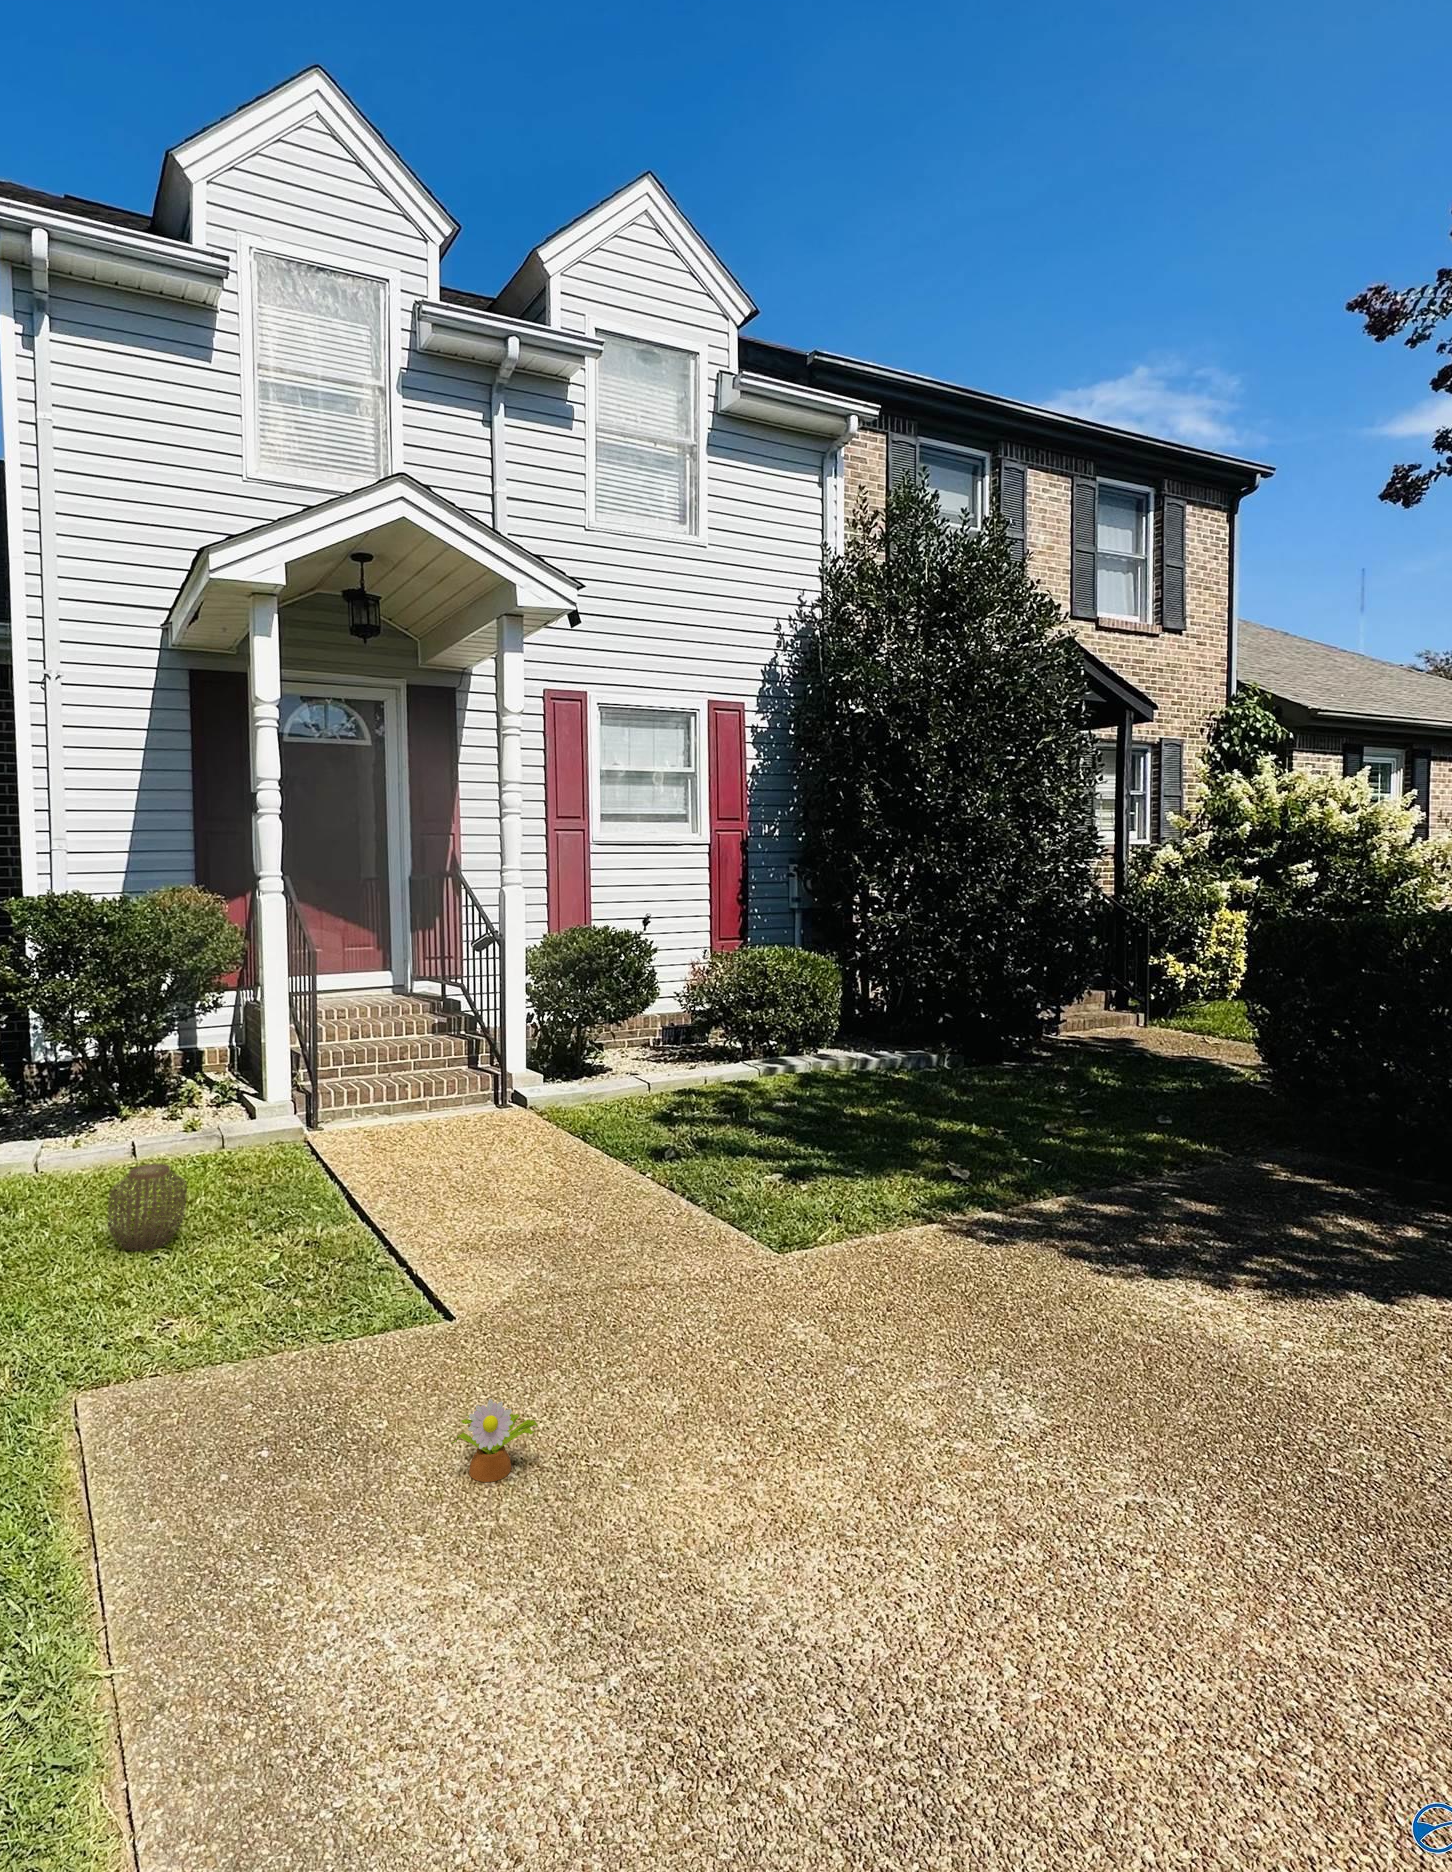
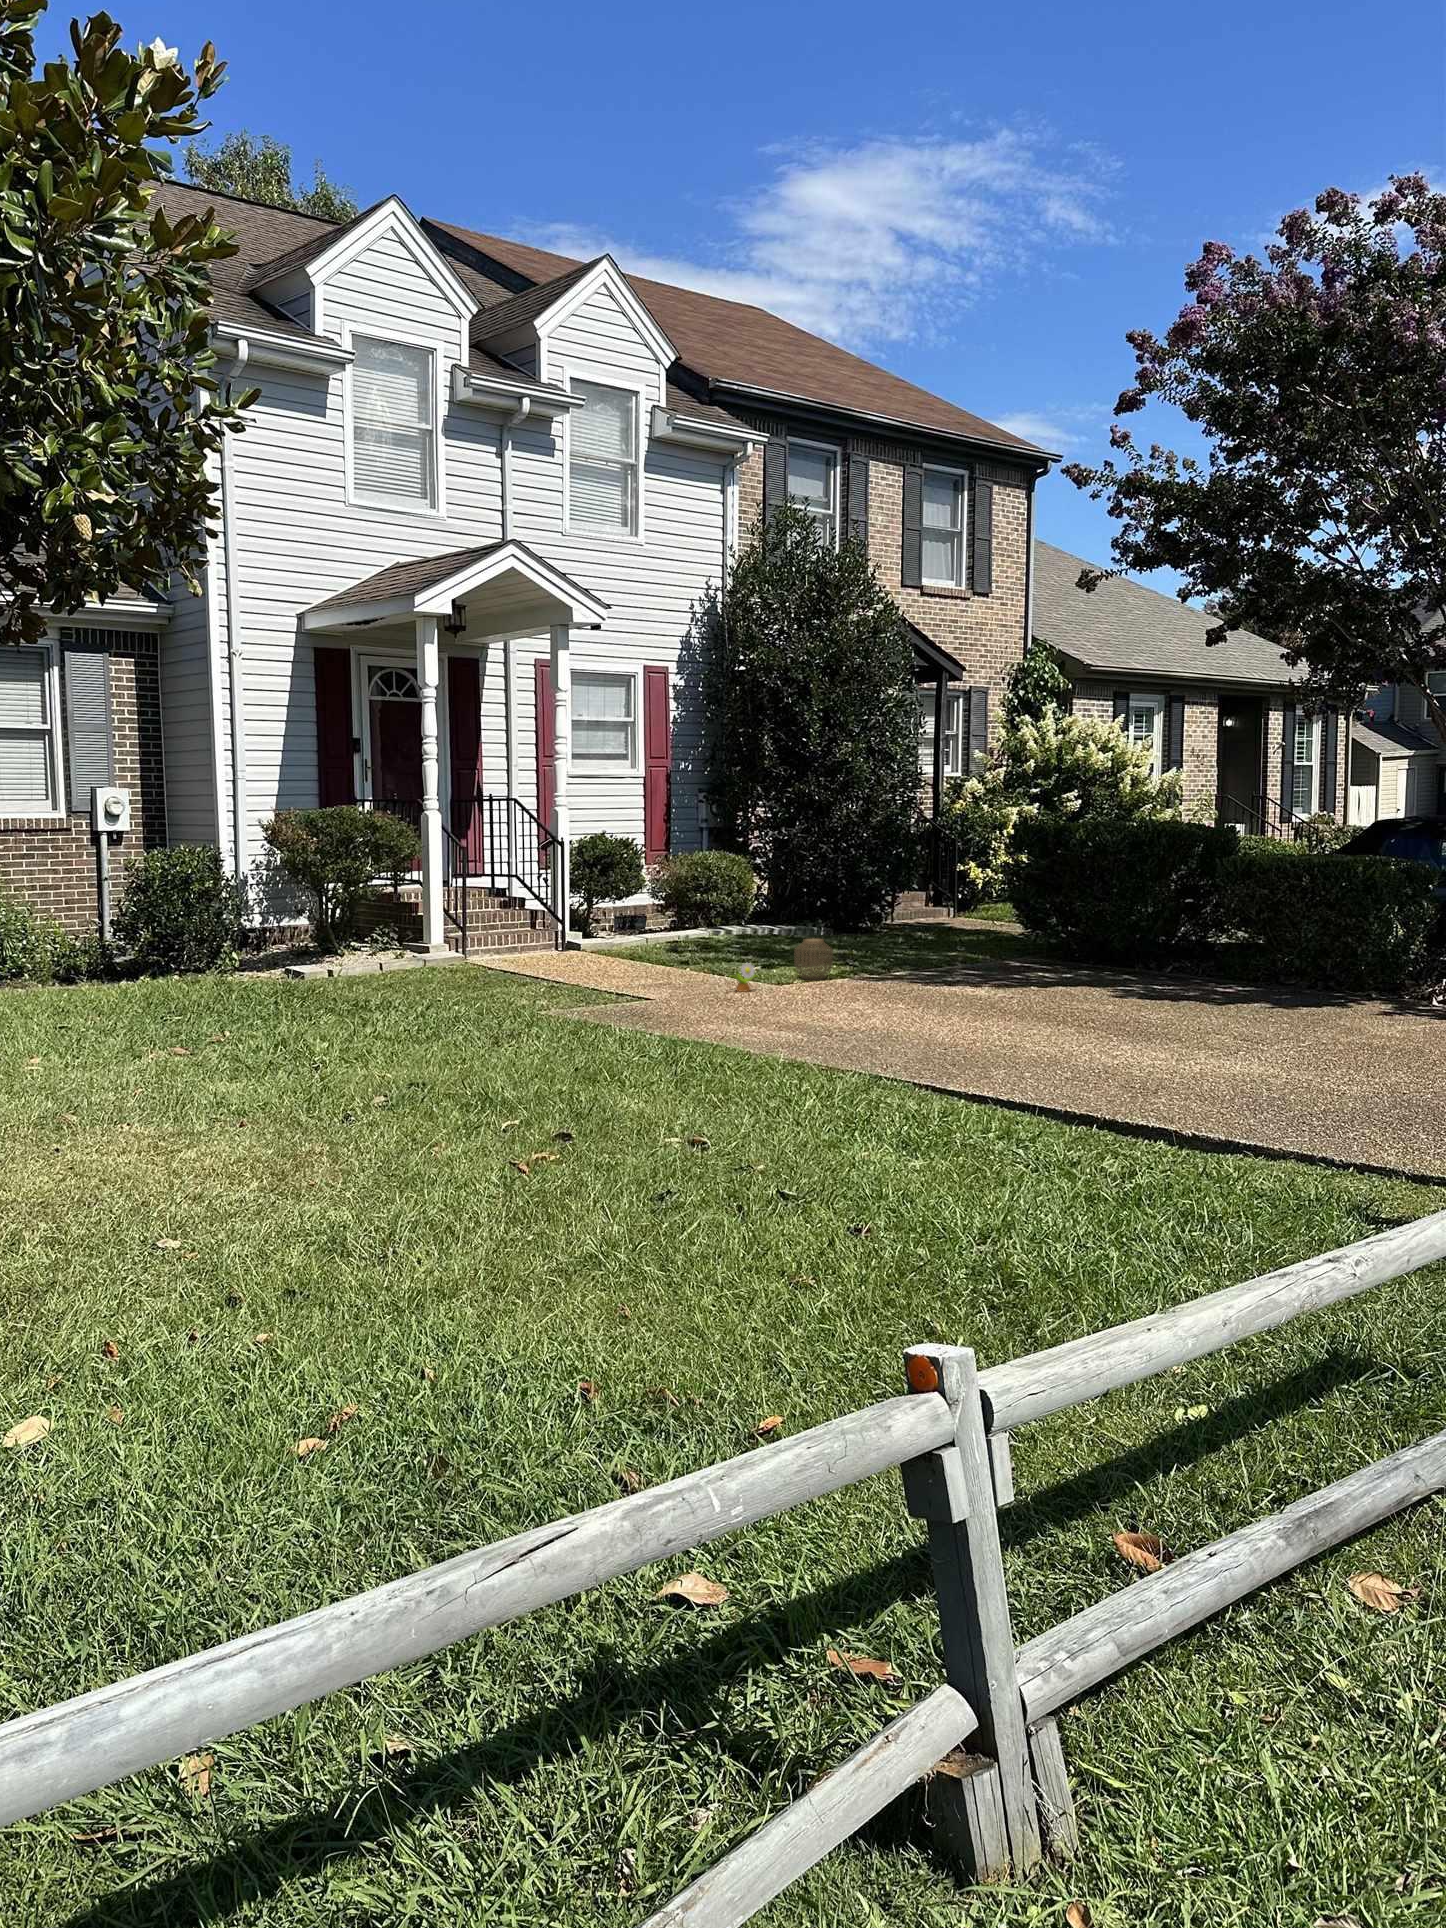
woven basket: present [108,1163,187,1251] -> present [794,938,833,980]

